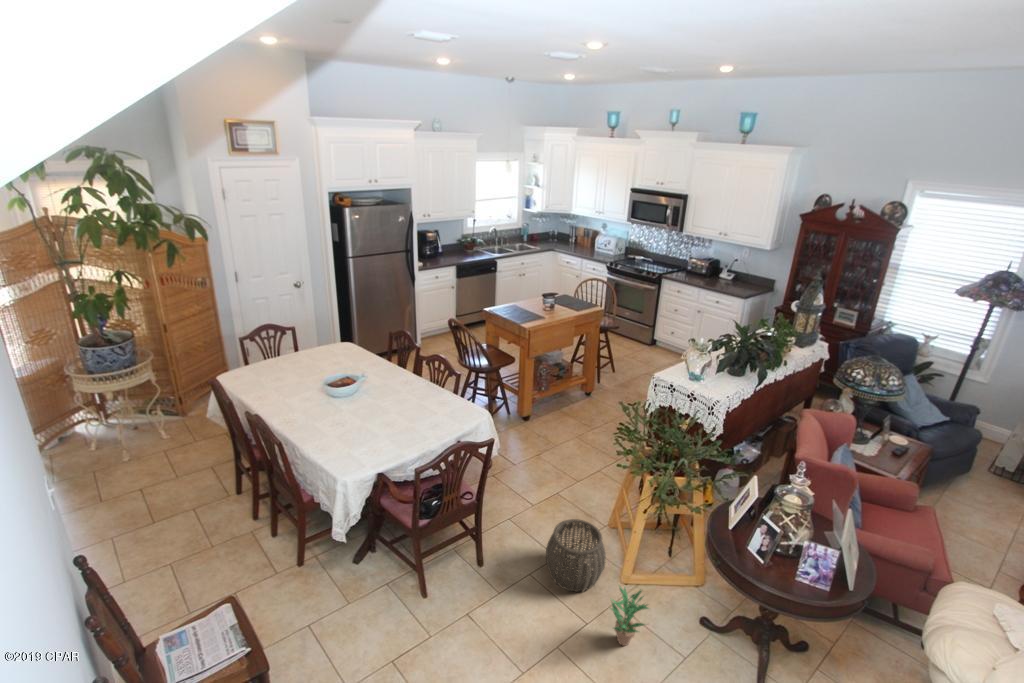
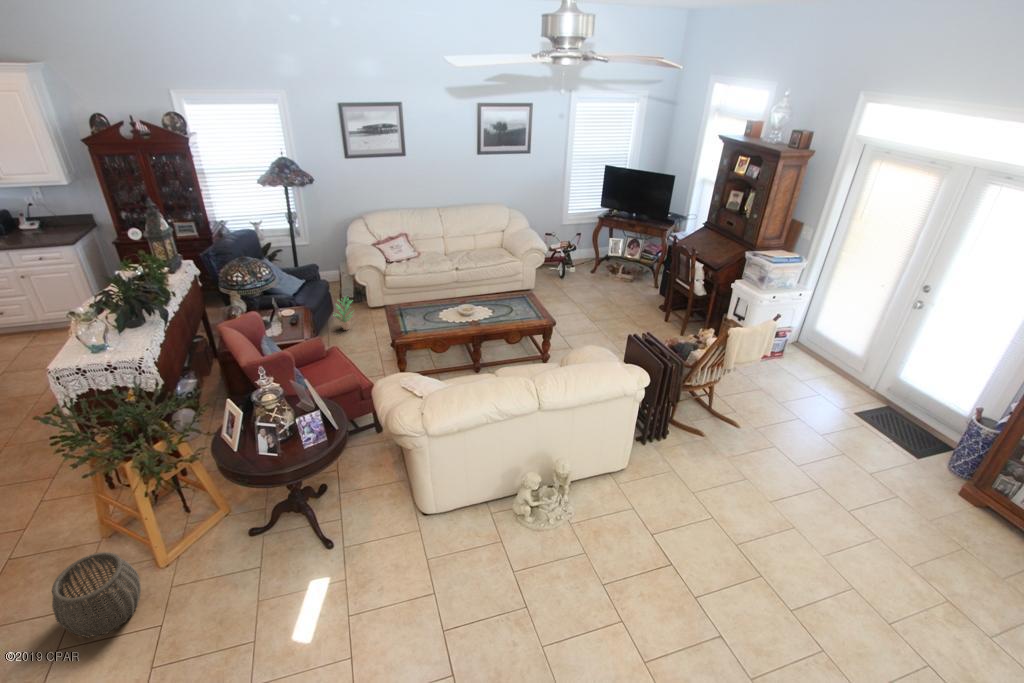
potted plant: present [611,587,648,646] -> present [336,297,352,330]

